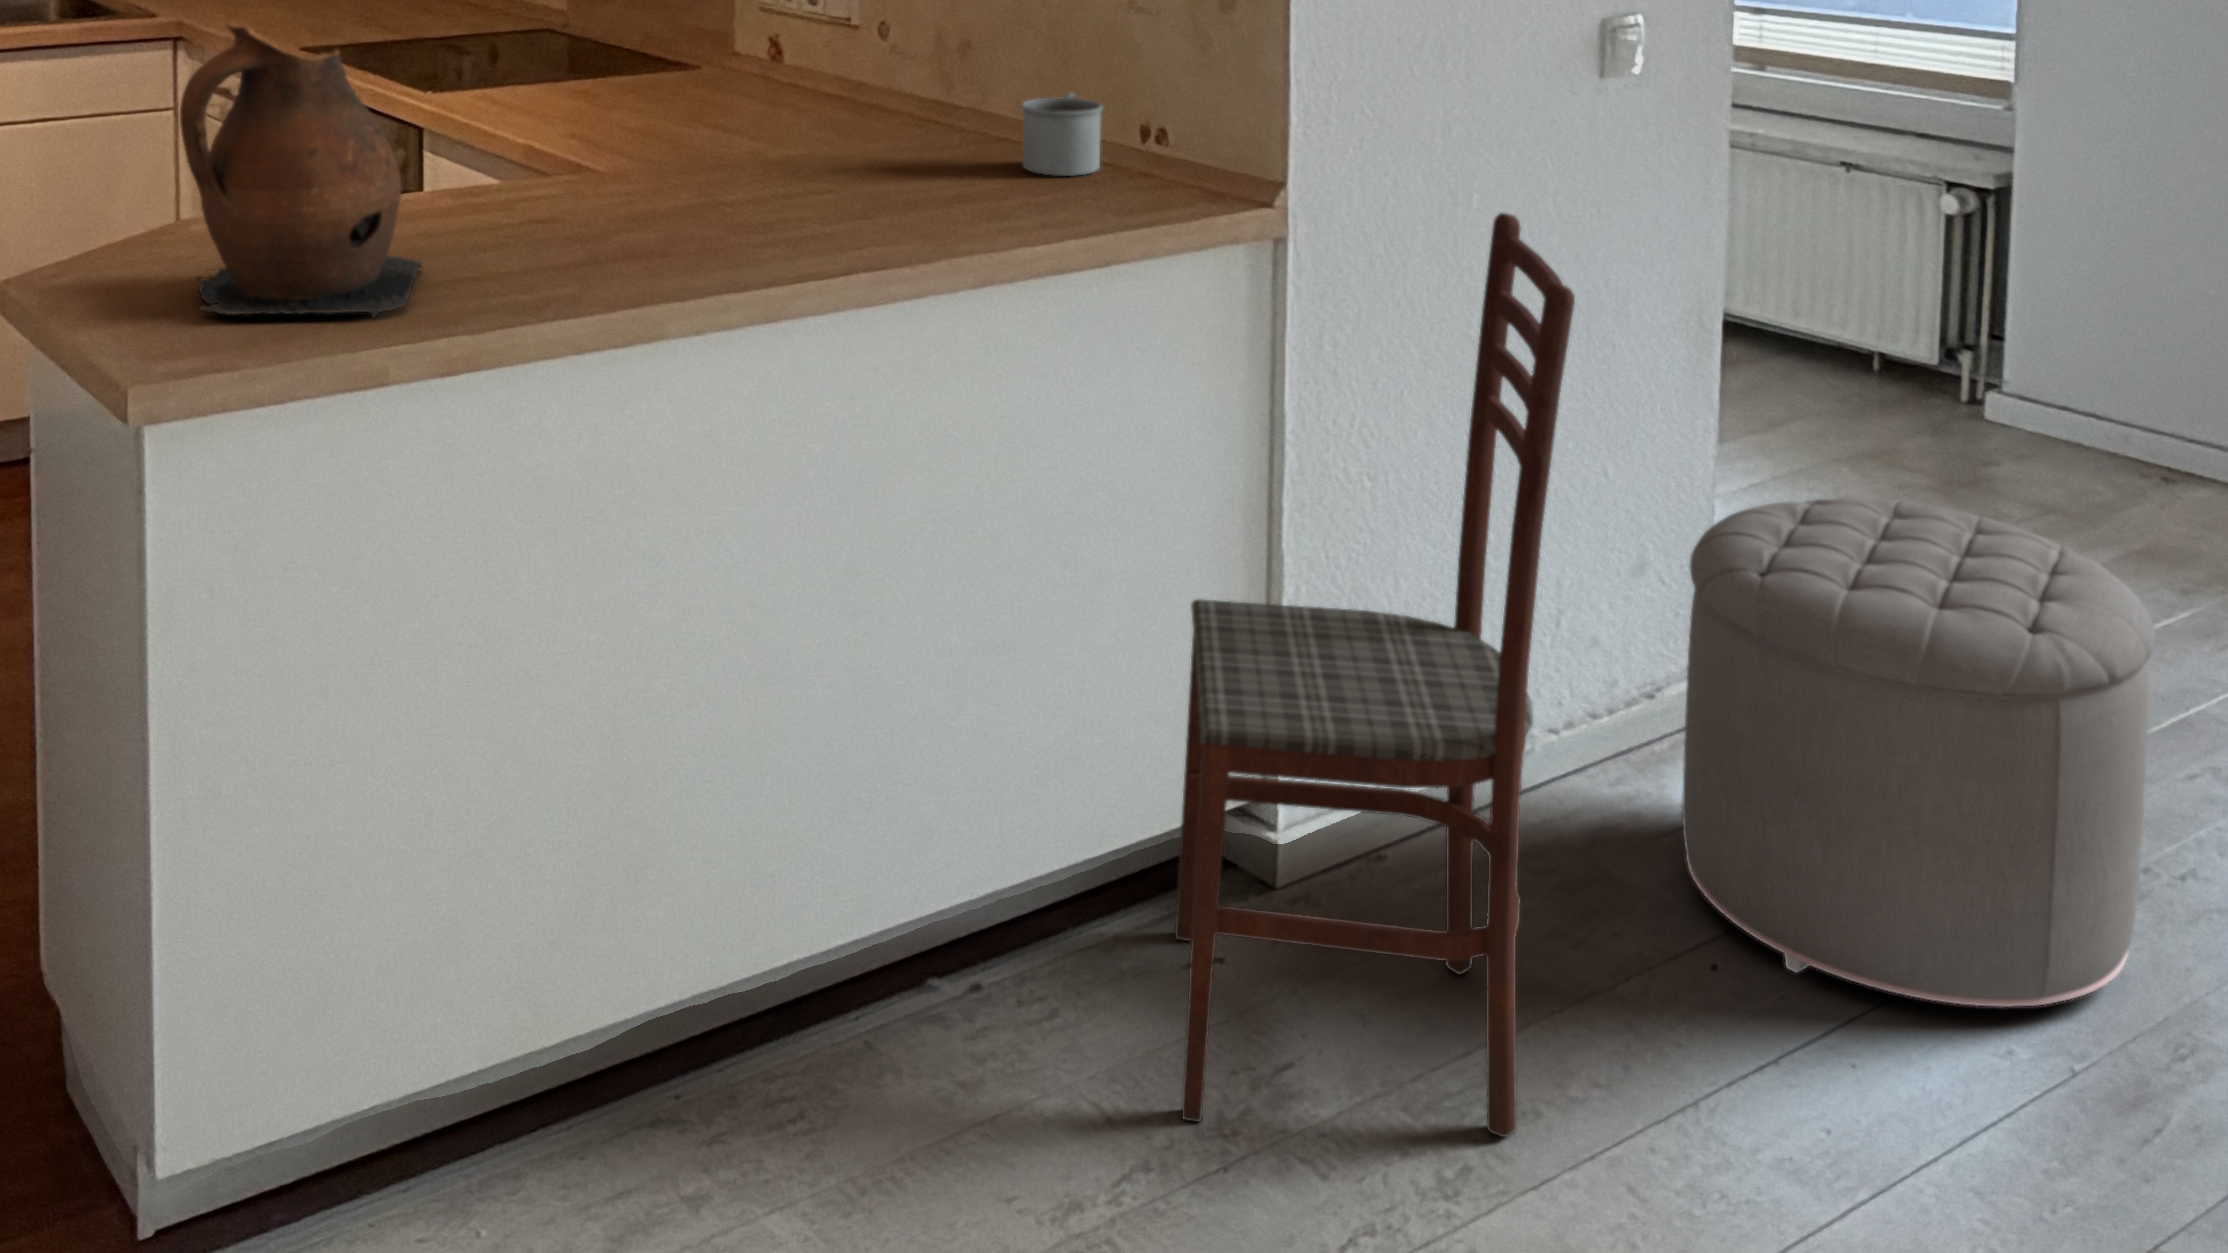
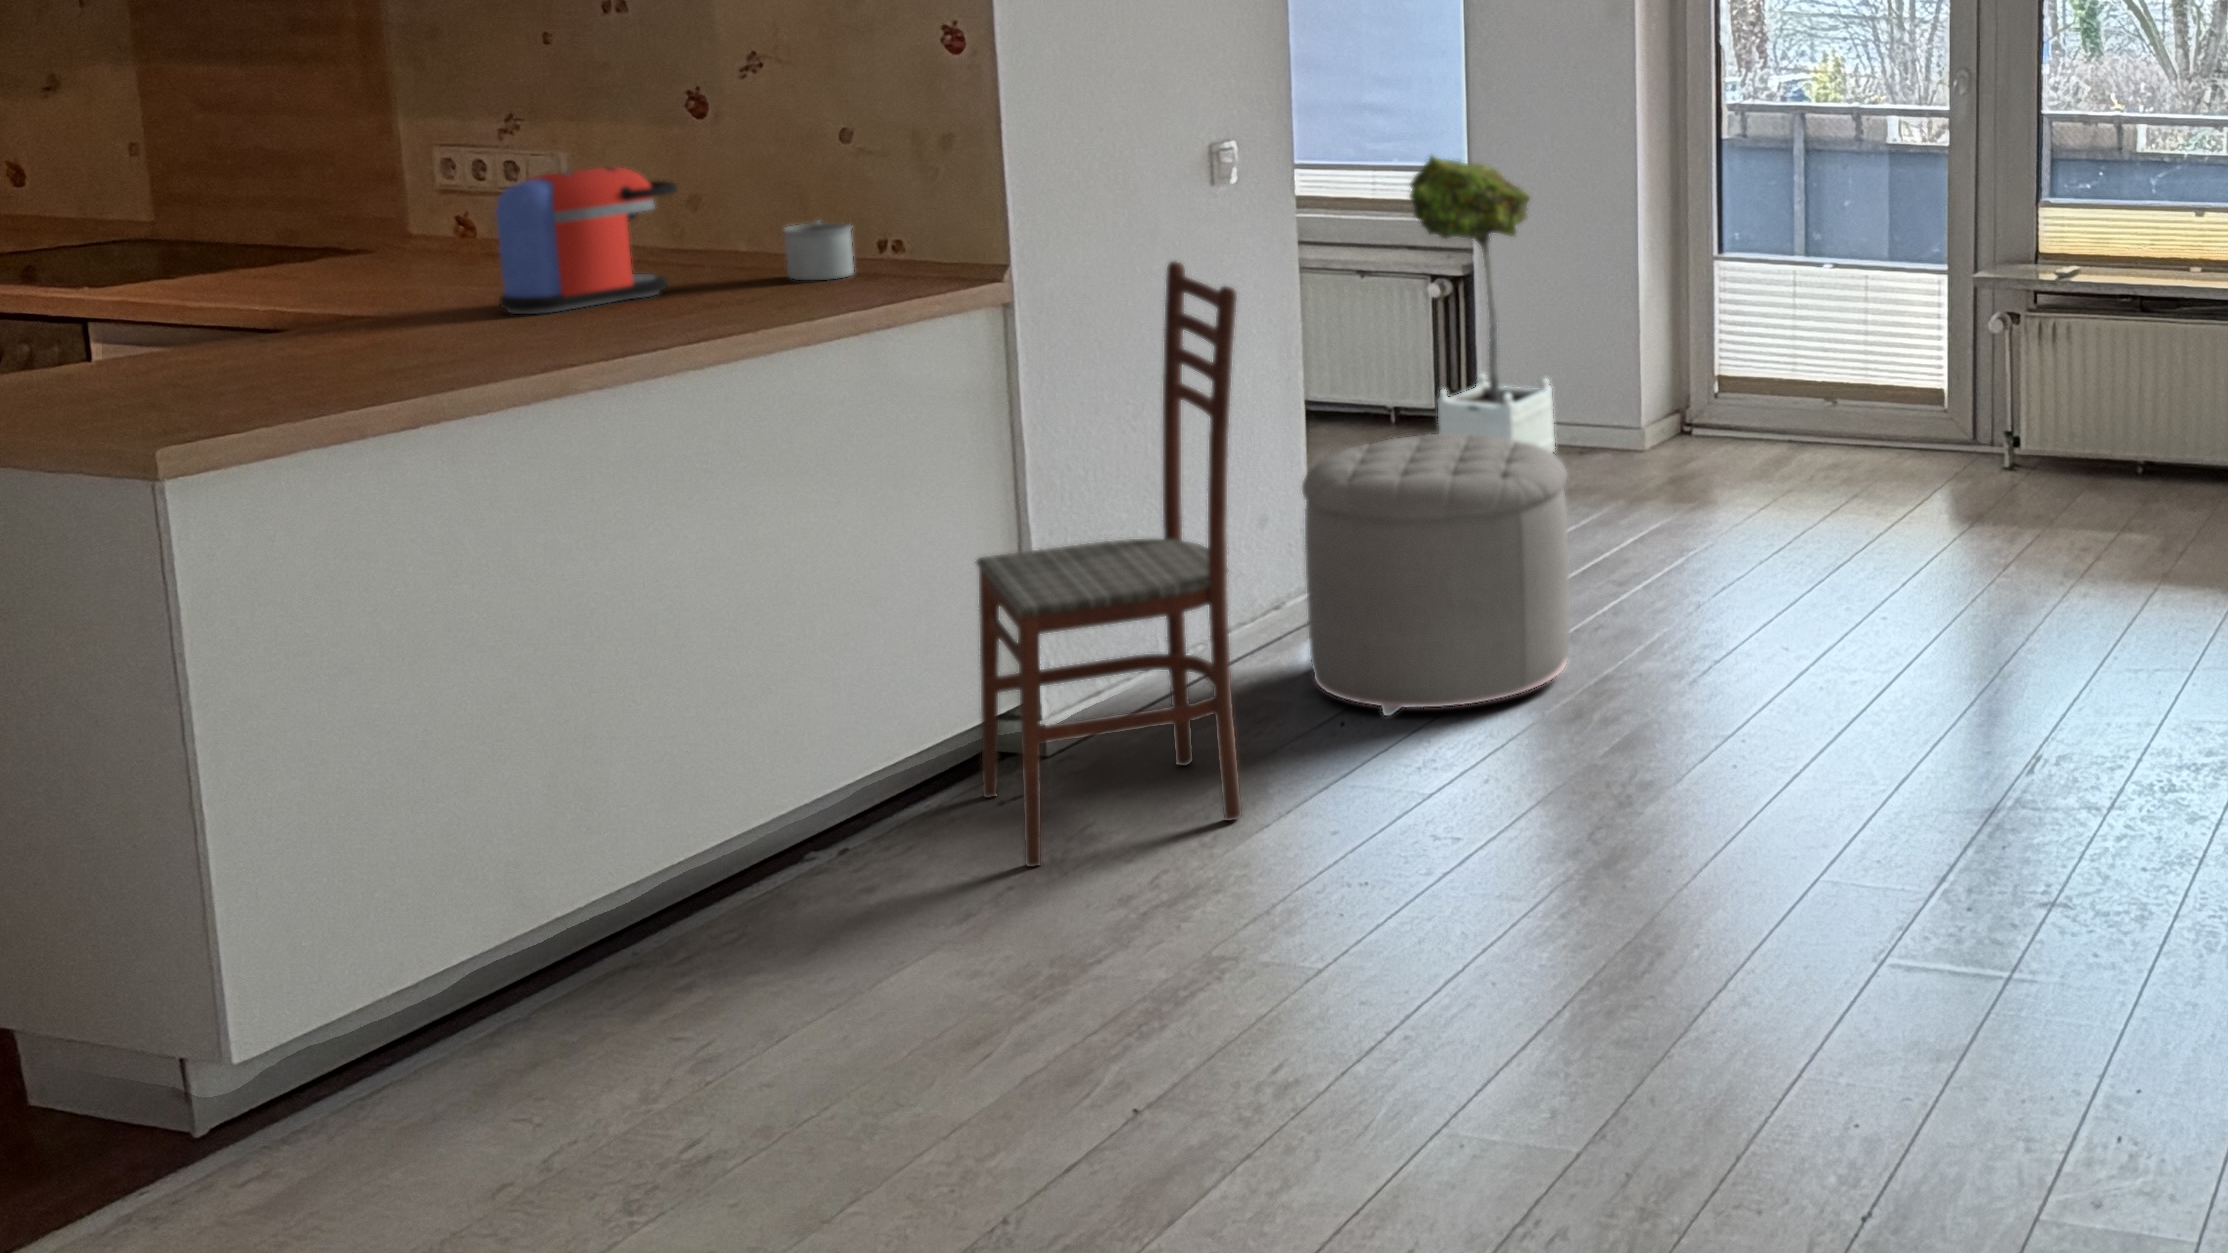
coffee maker: none [690,11,906,190] -> present [496,167,677,314]
ceramic pitcher: present [180,22,422,317] -> none [120,181,365,413]
potted tree: none [1925,29,2129,494] -> present [1410,155,1555,452]

